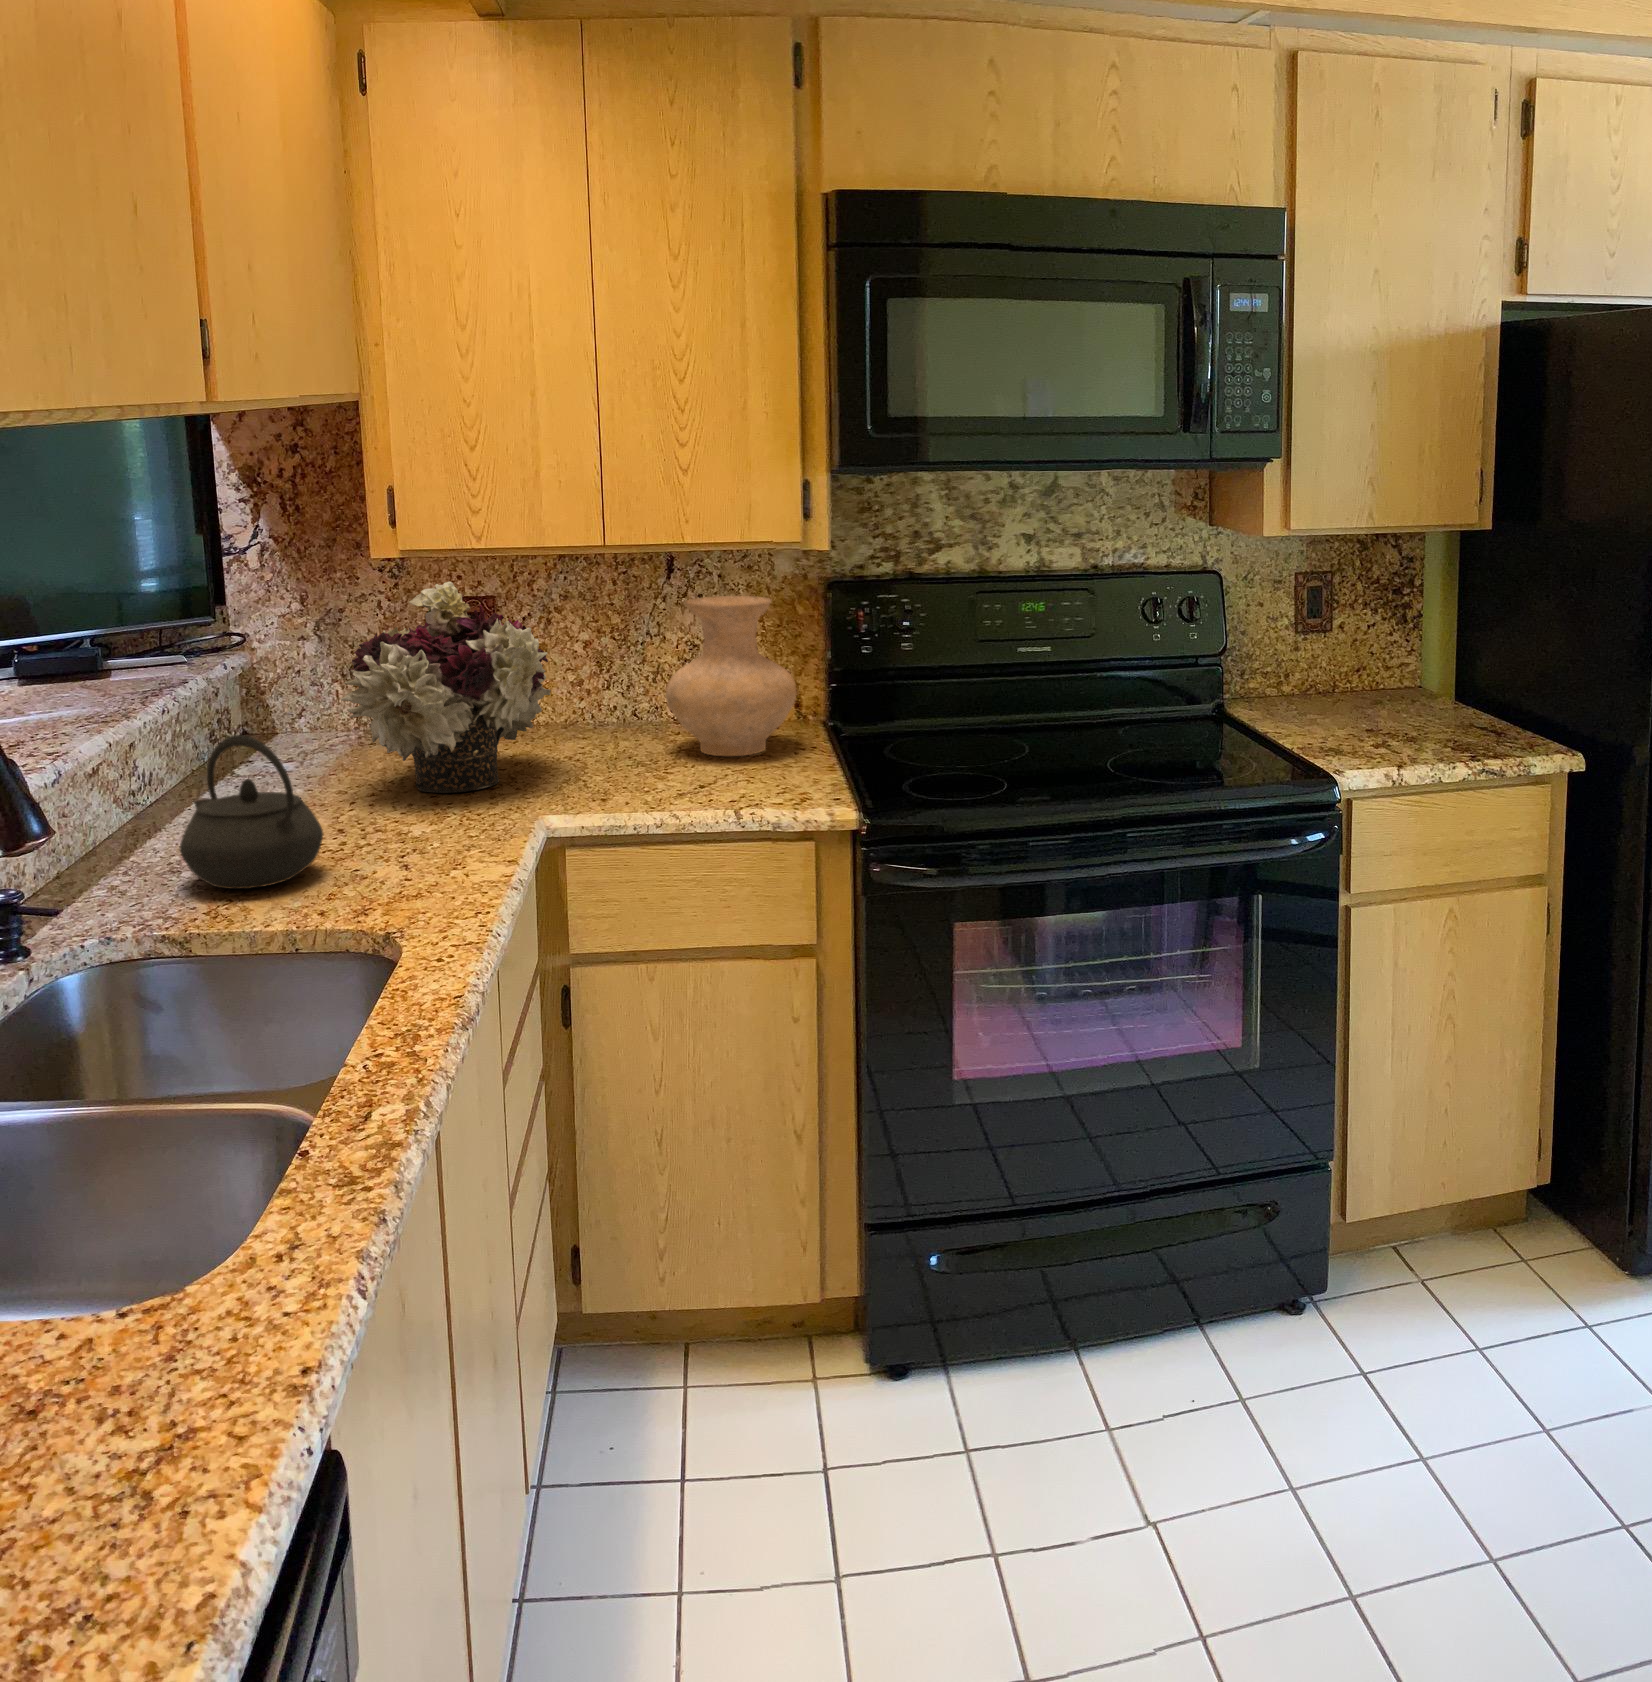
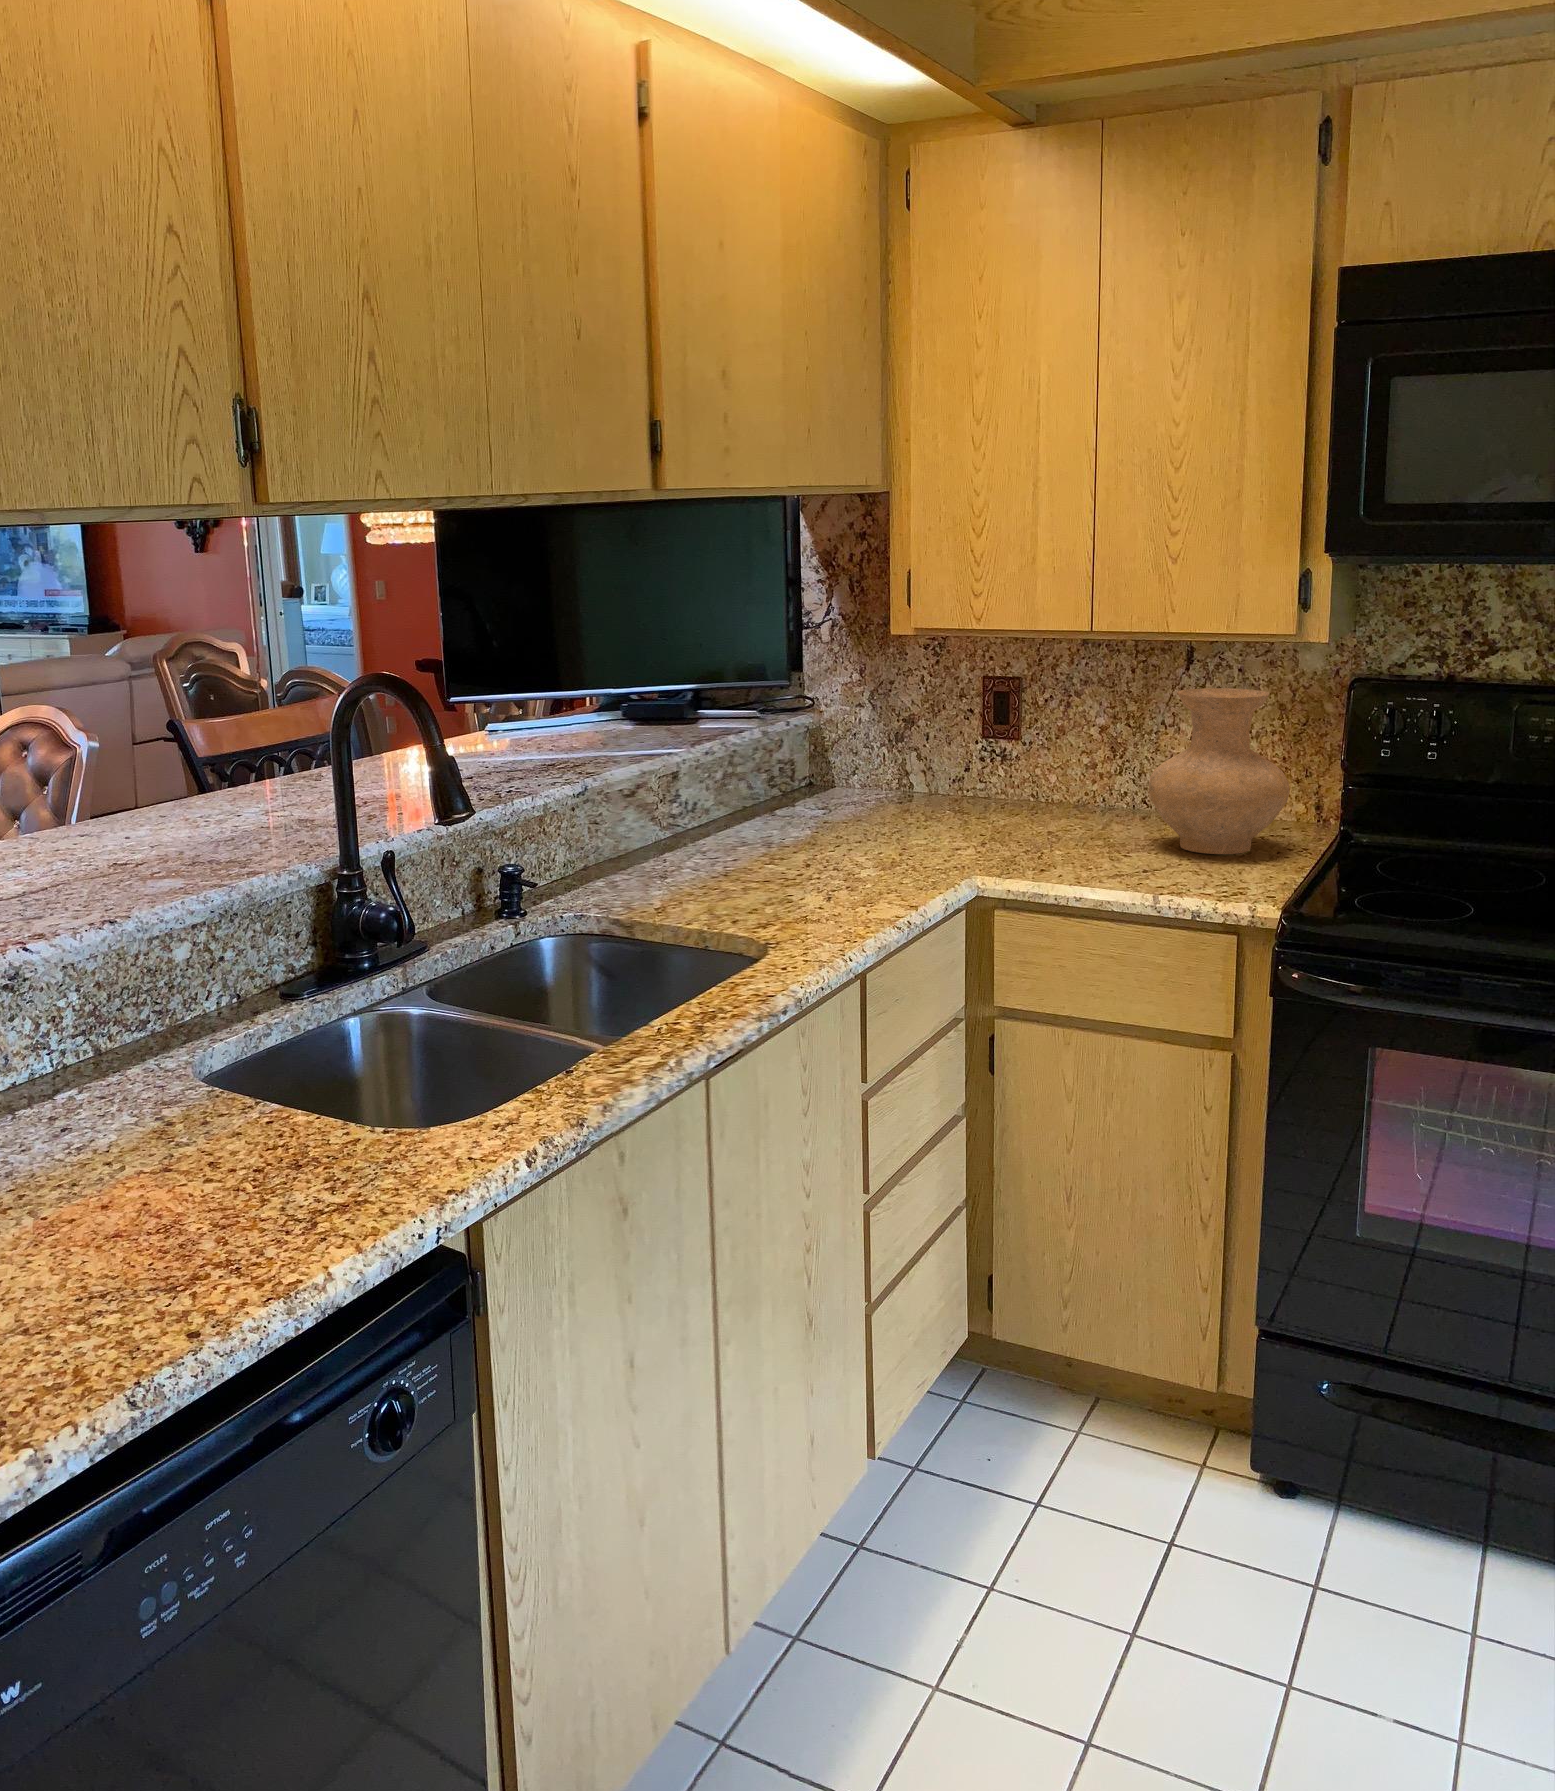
flower arrangement: present [341,582,551,793] -> none [833,659,1032,852]
kettle: present [180,735,323,889] -> none [659,774,767,900]

